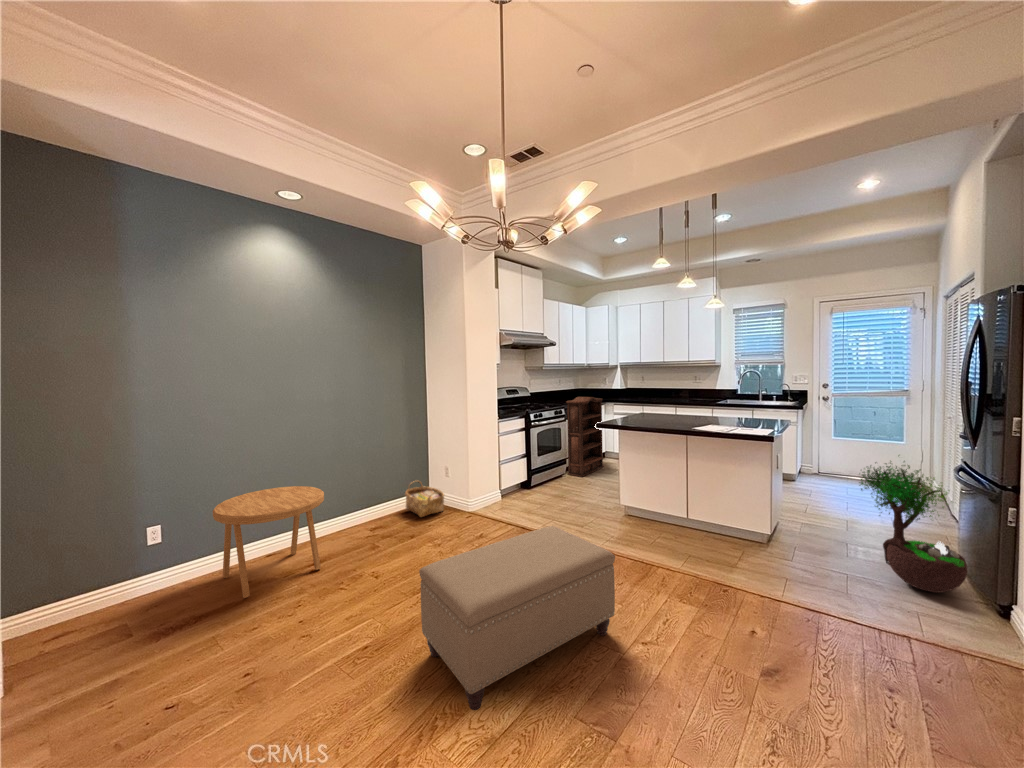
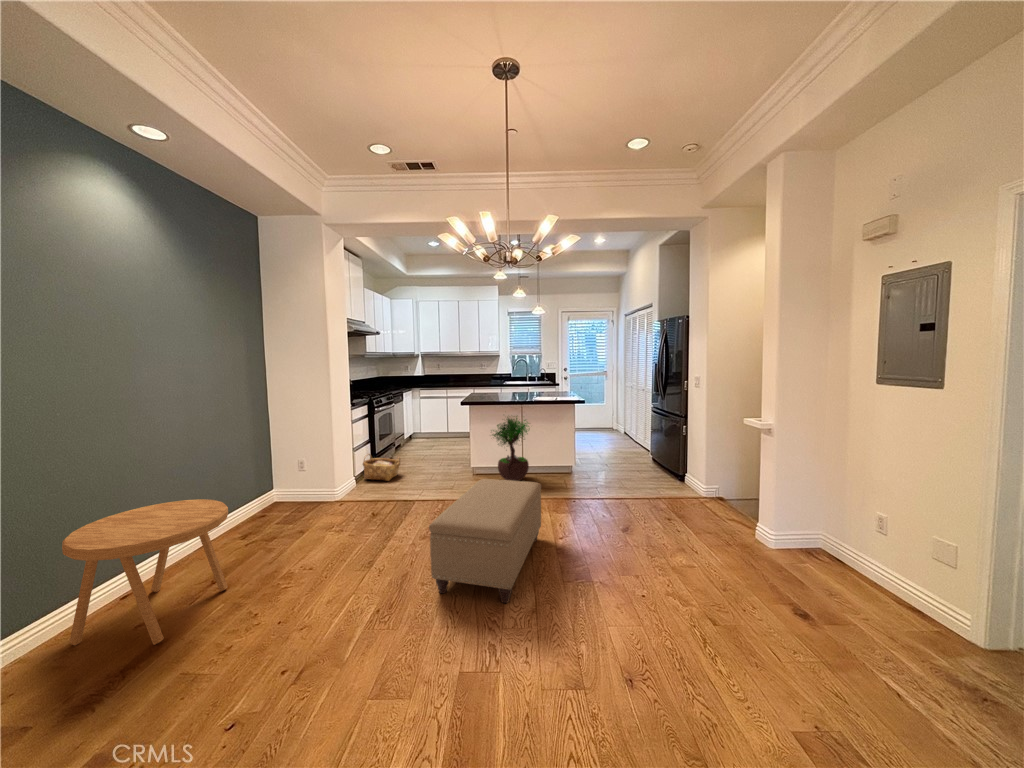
bookshelf: present [566,397,604,477] -> none [394,383,421,456]
potted tree: present [859,461,967,592] -> present [492,416,529,481]
woven basket: present [405,481,444,517] -> present [363,454,400,481]

